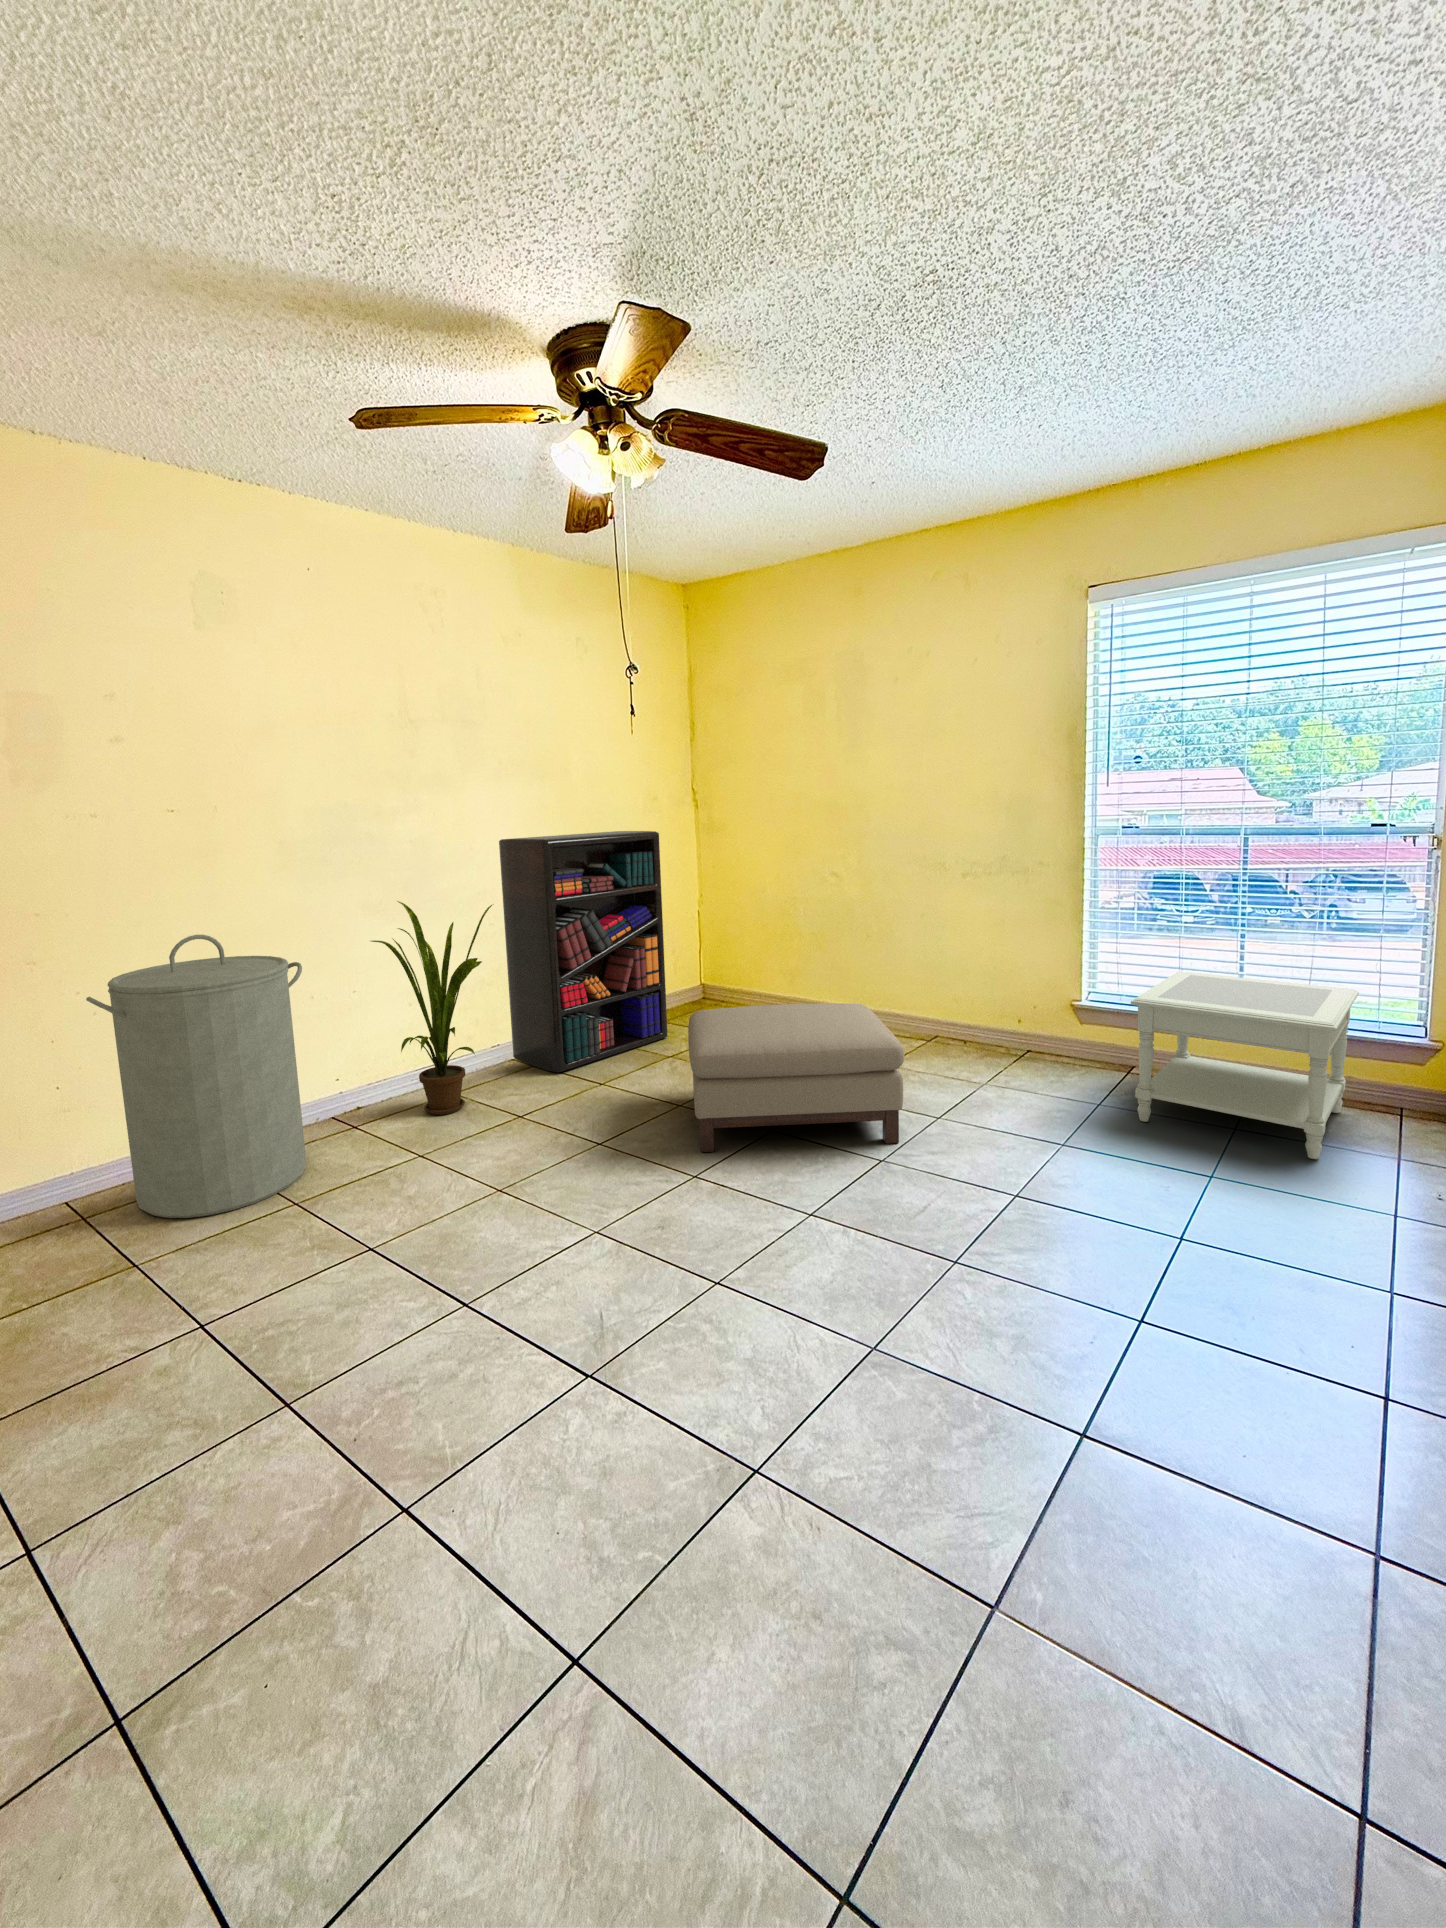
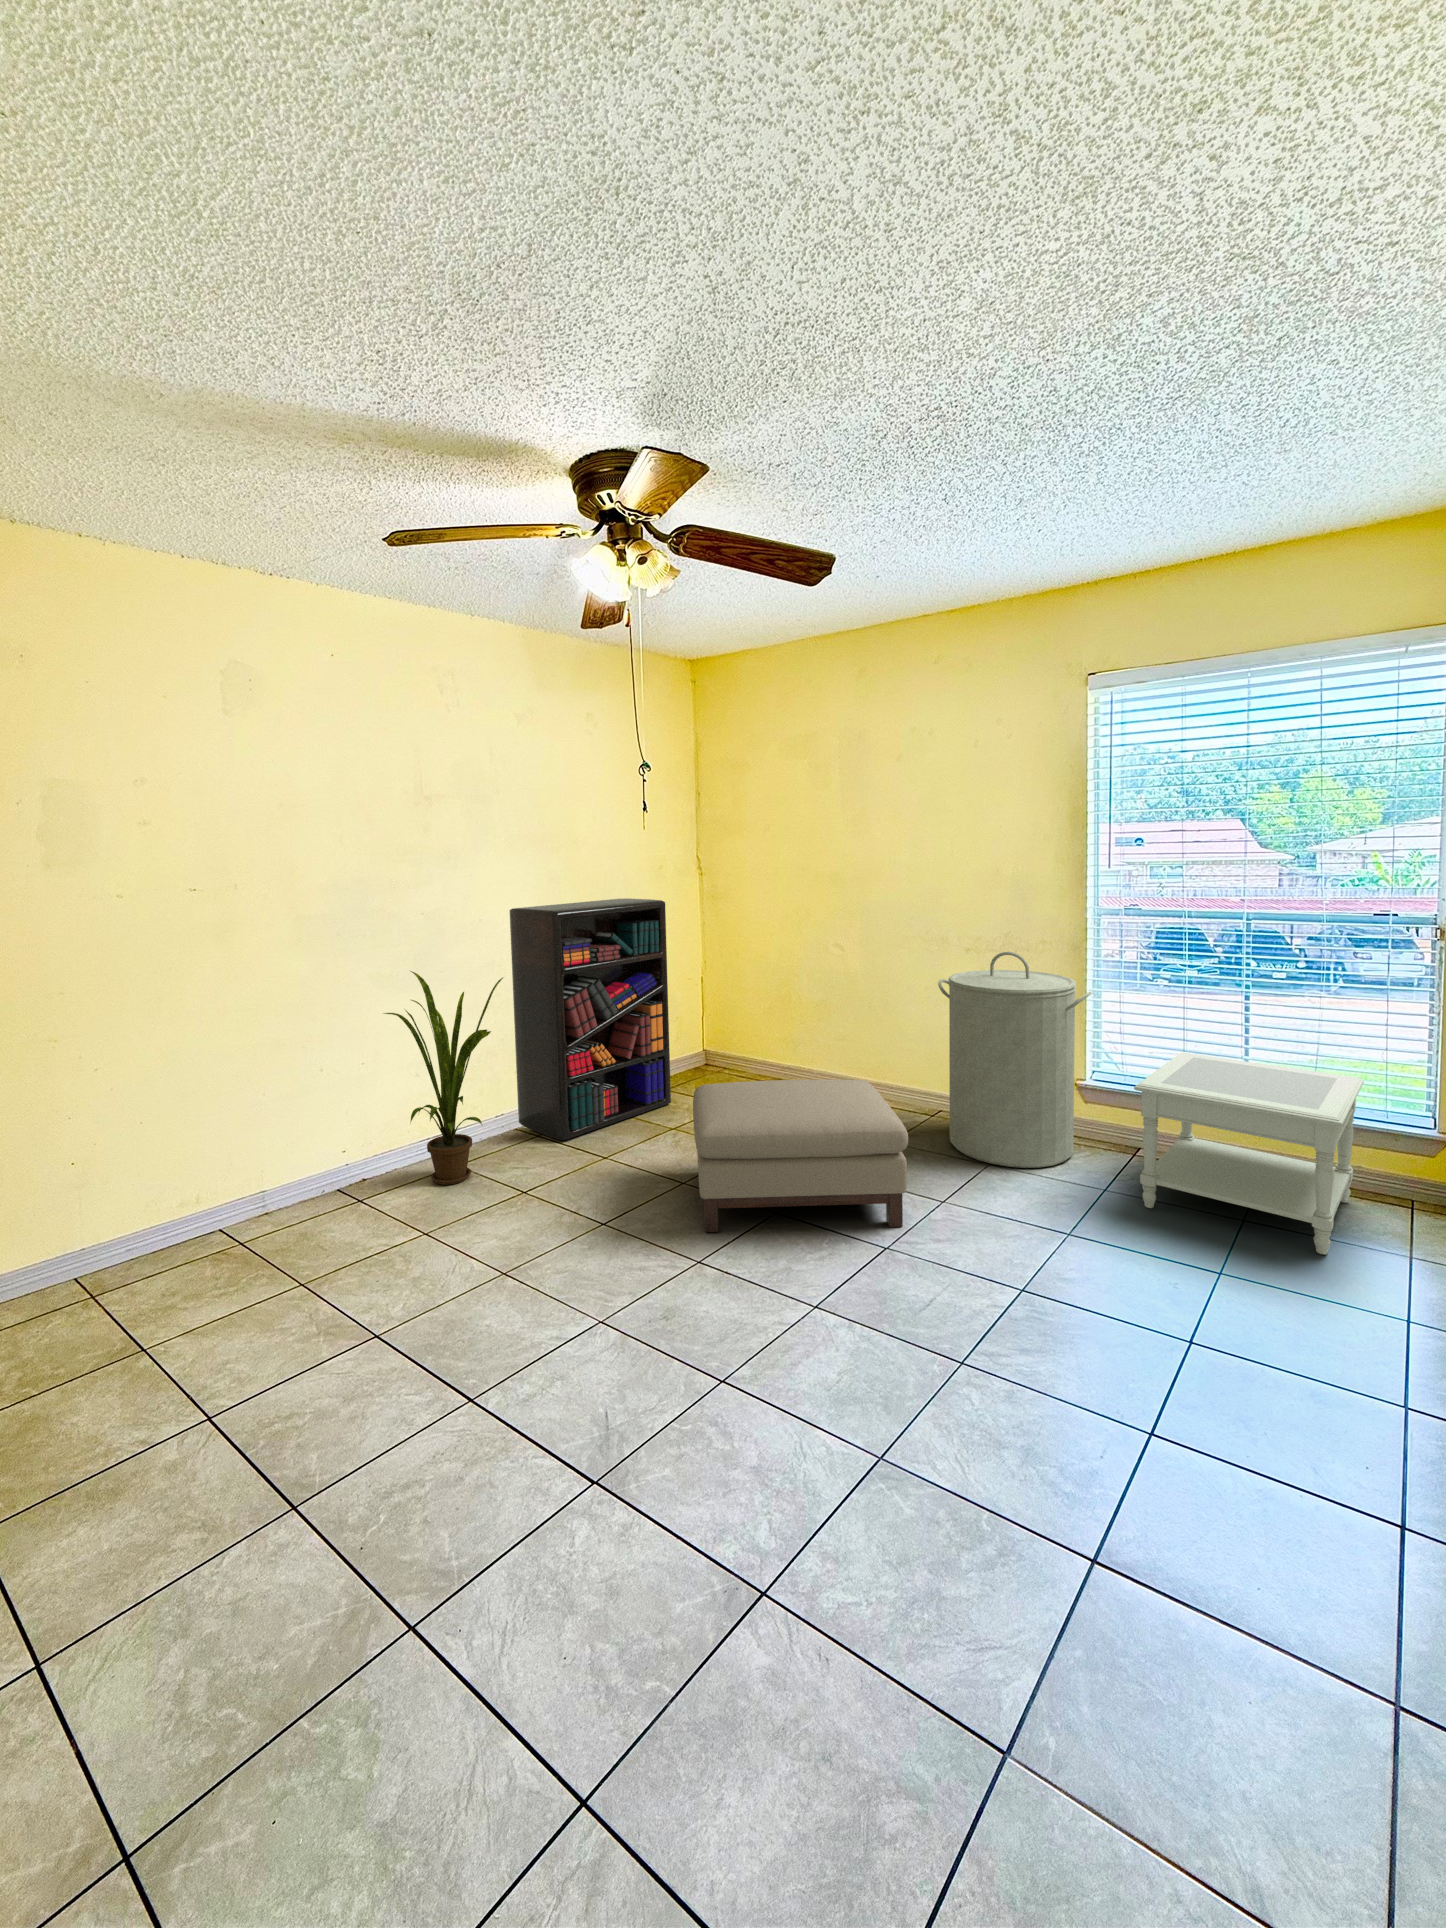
laundry hamper: present [86,935,306,1218] -> present [938,952,1092,1168]

